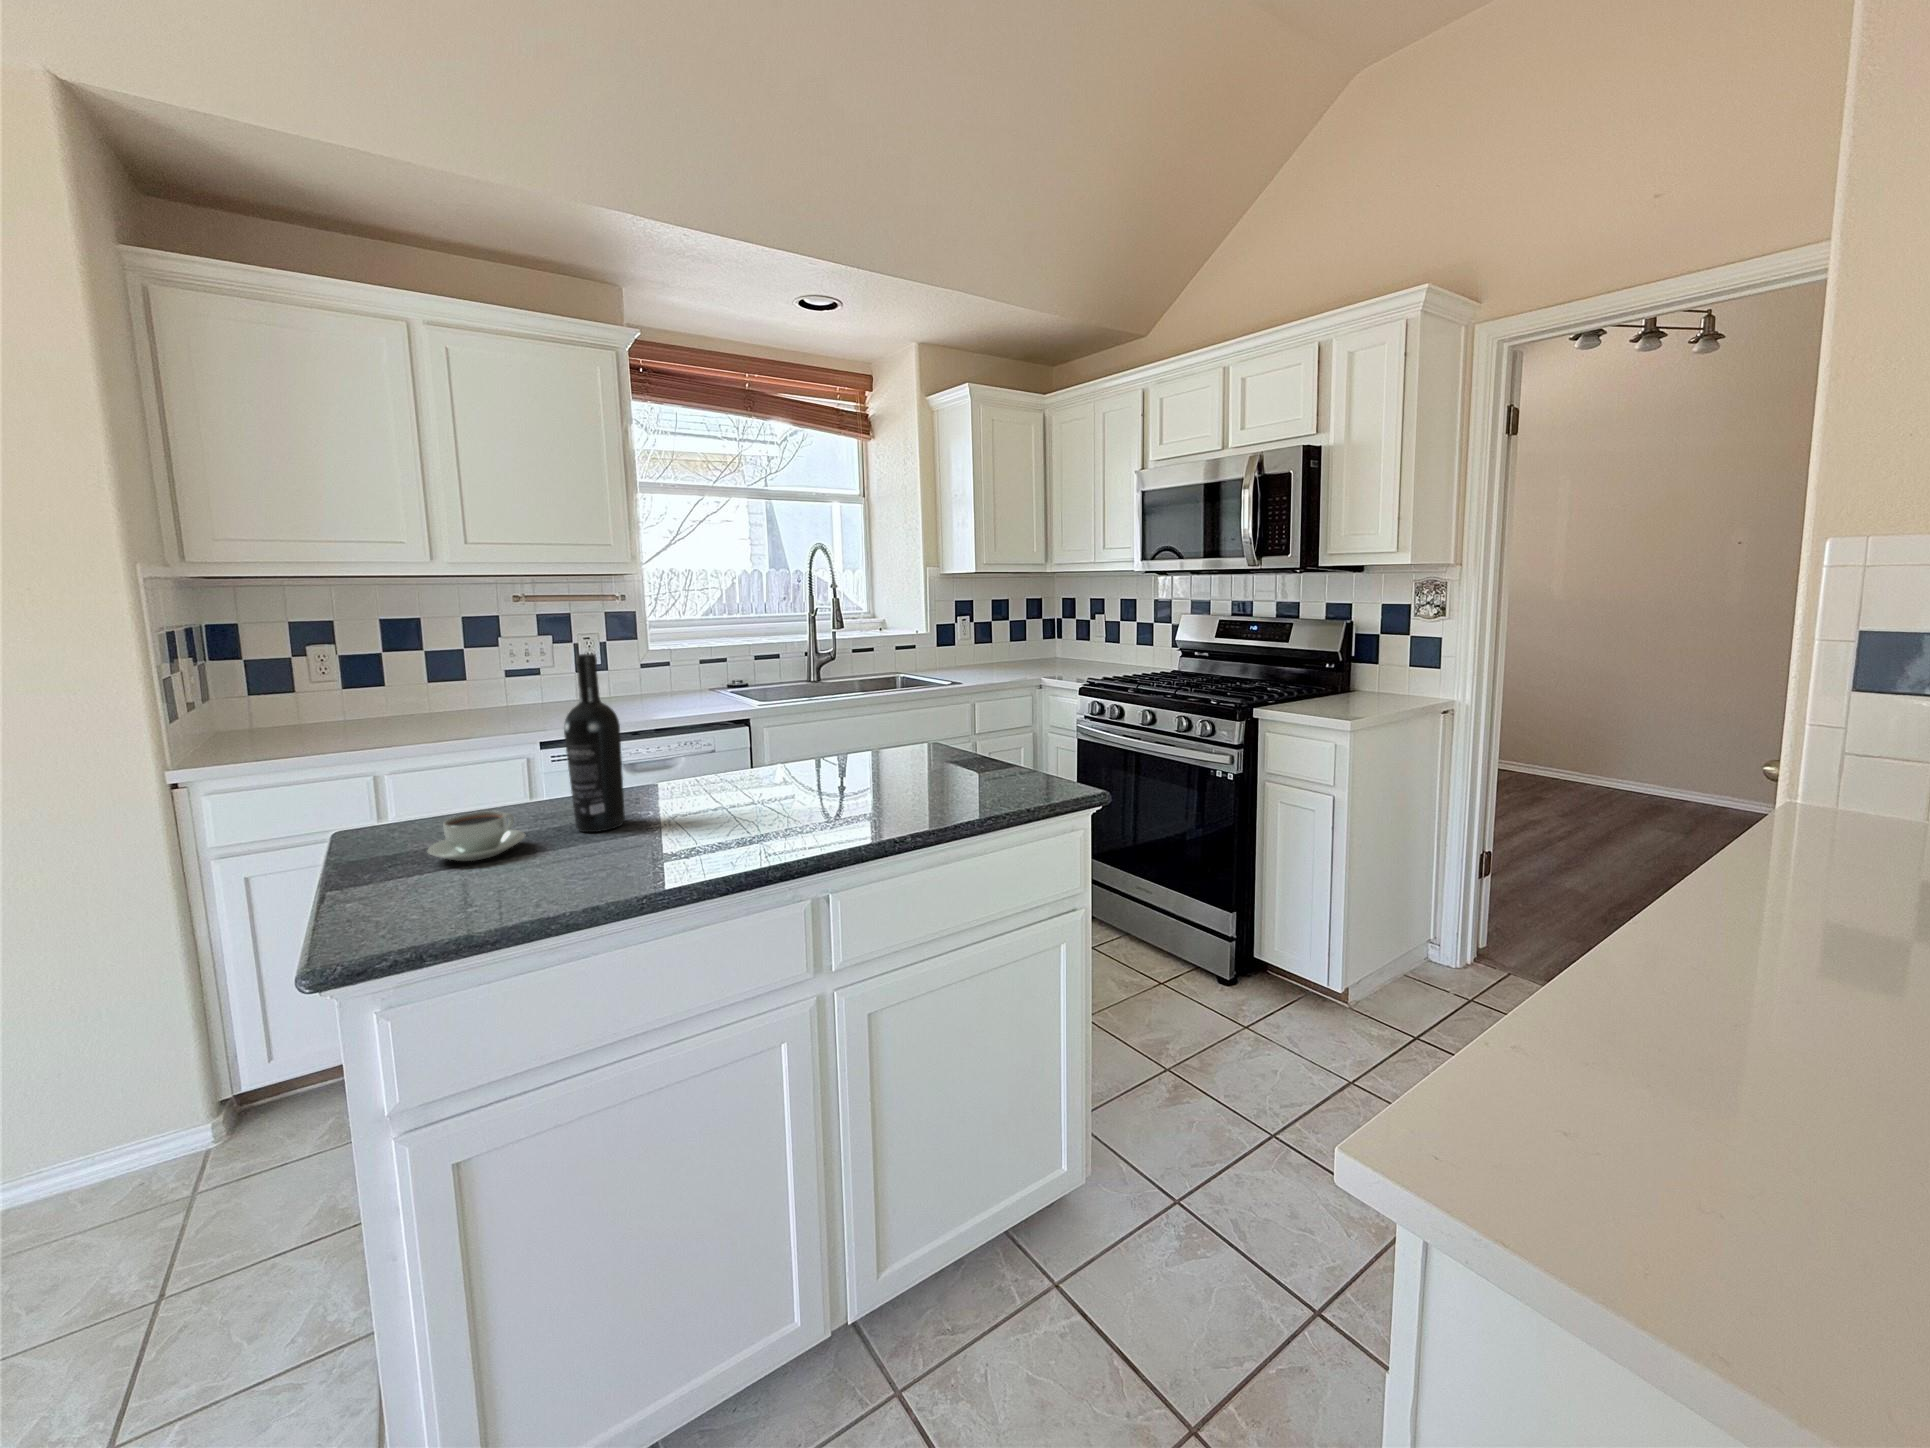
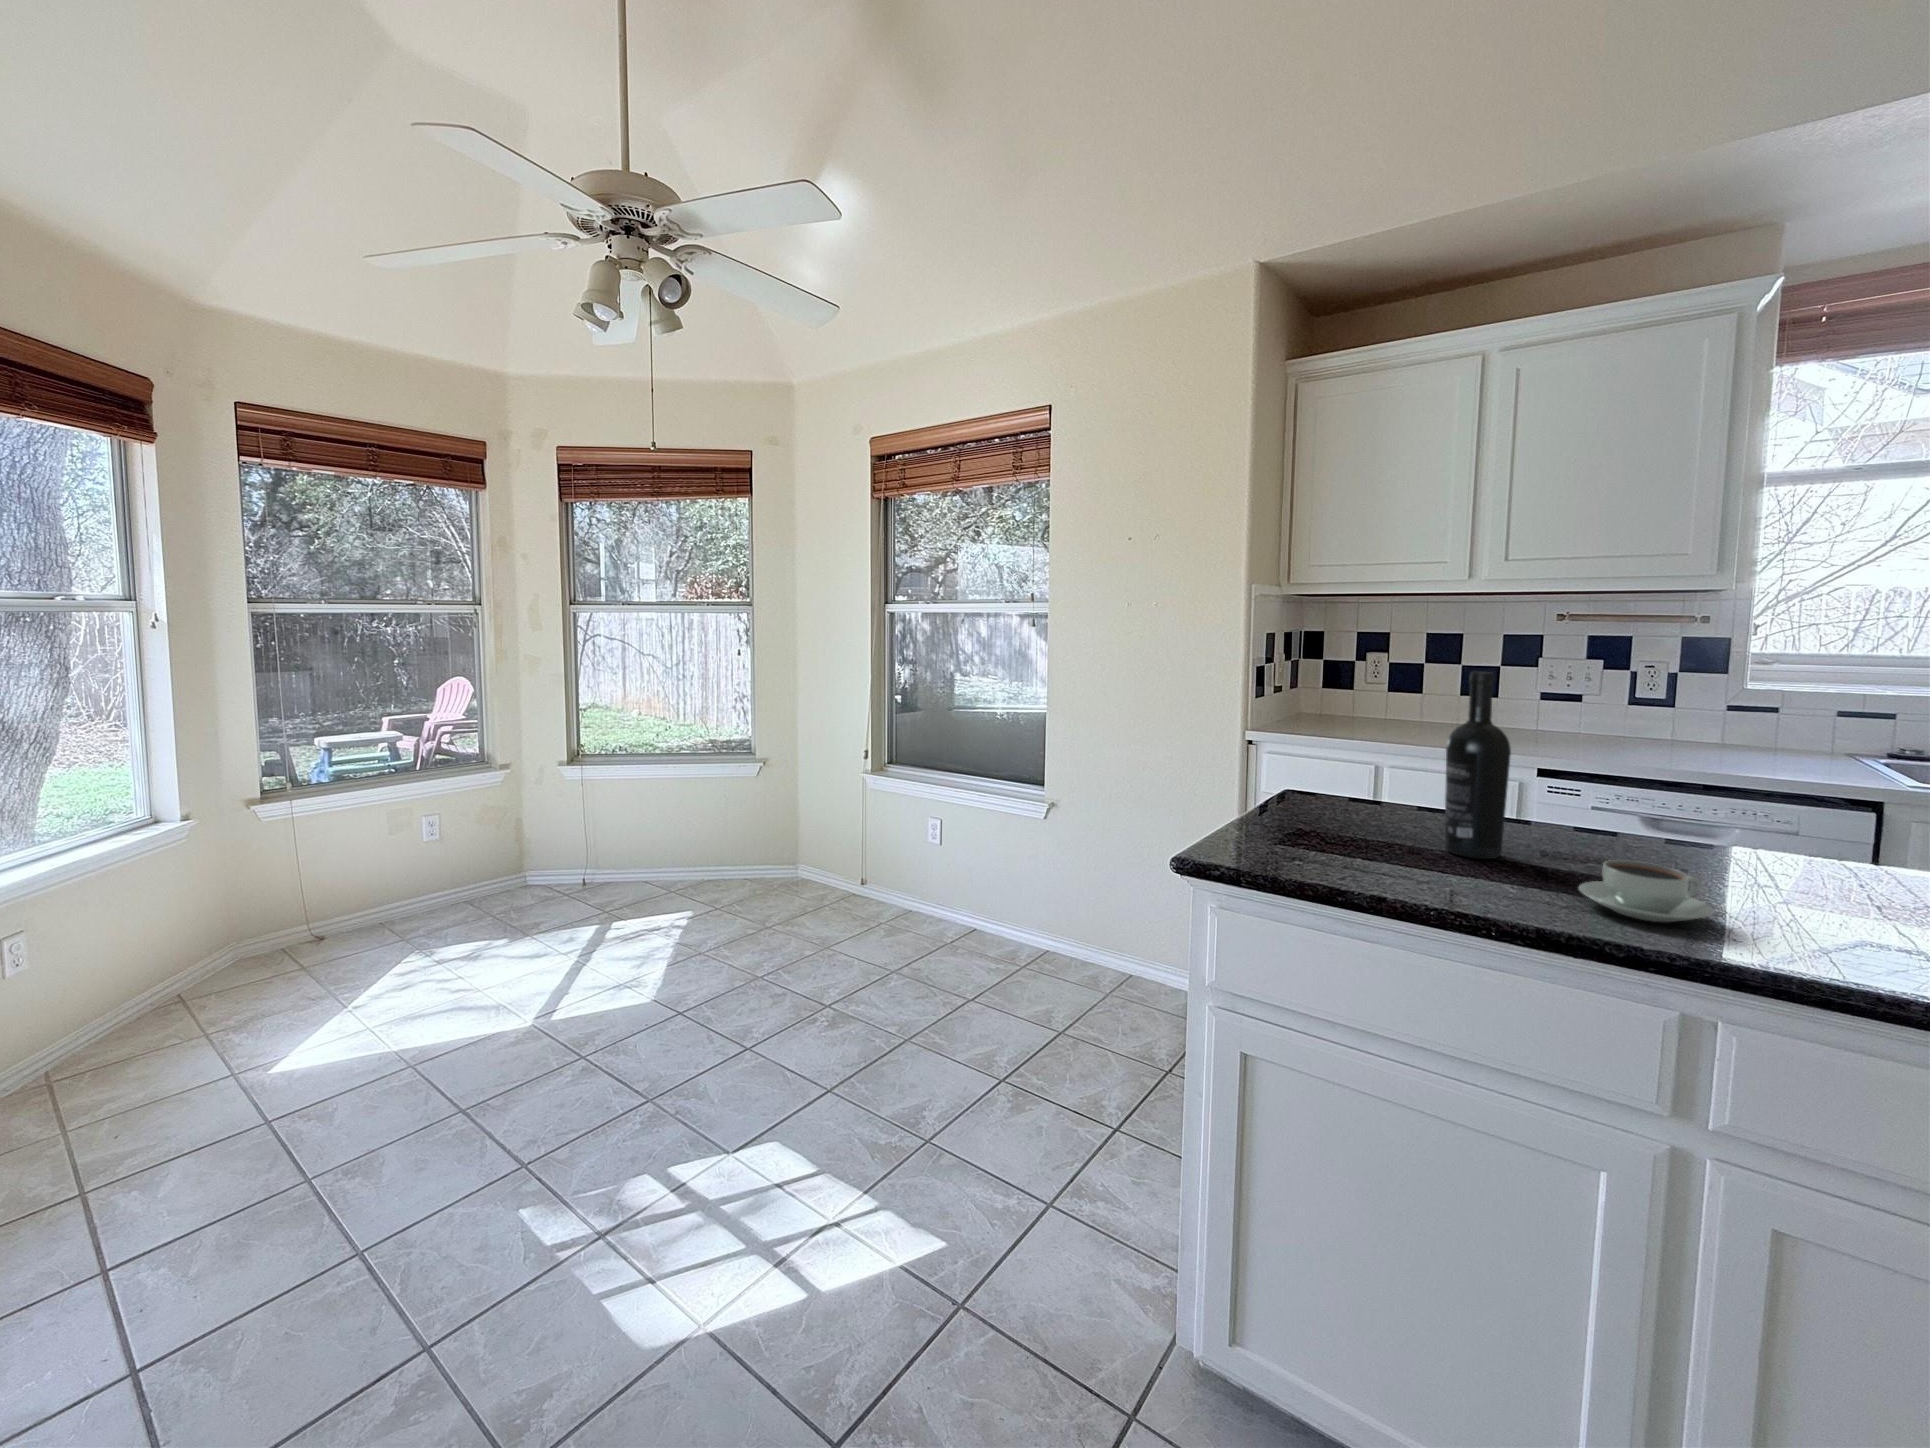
coffee cup: present [428,811,525,861] -> present [1579,860,1713,922]

